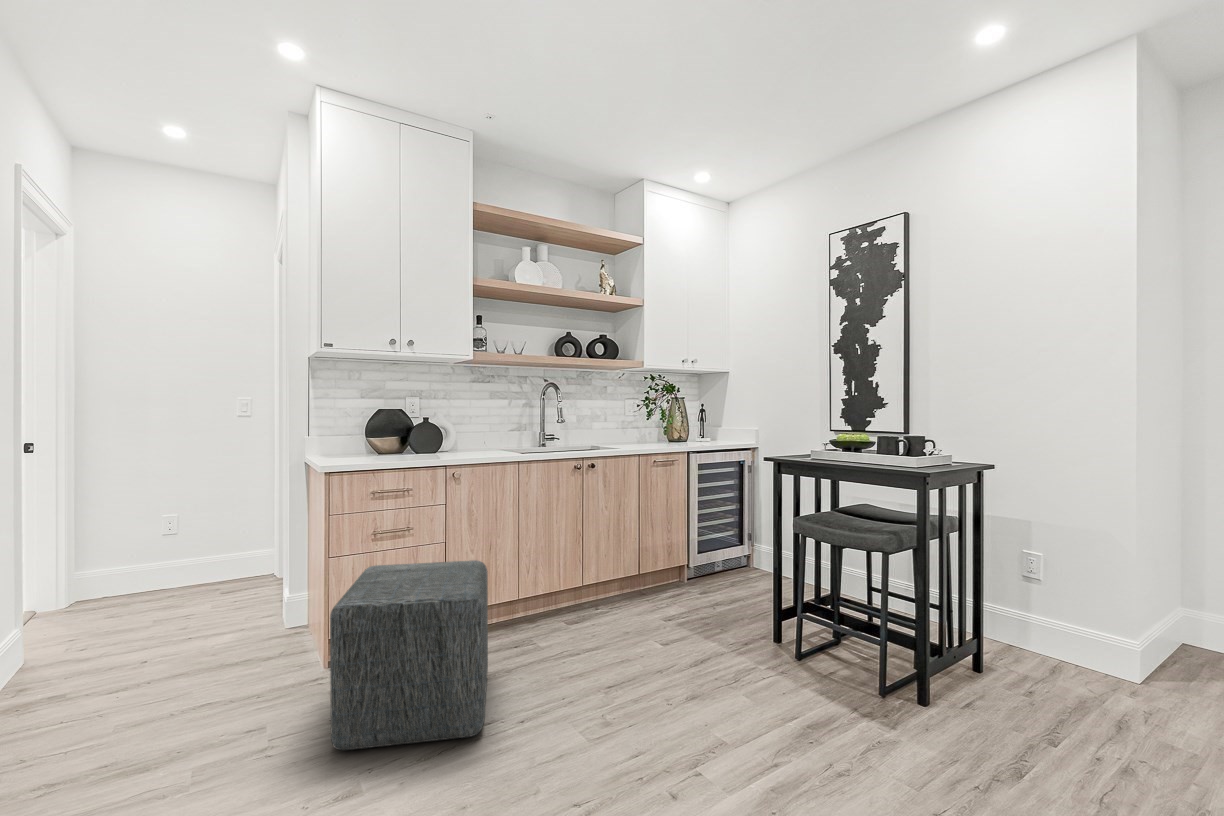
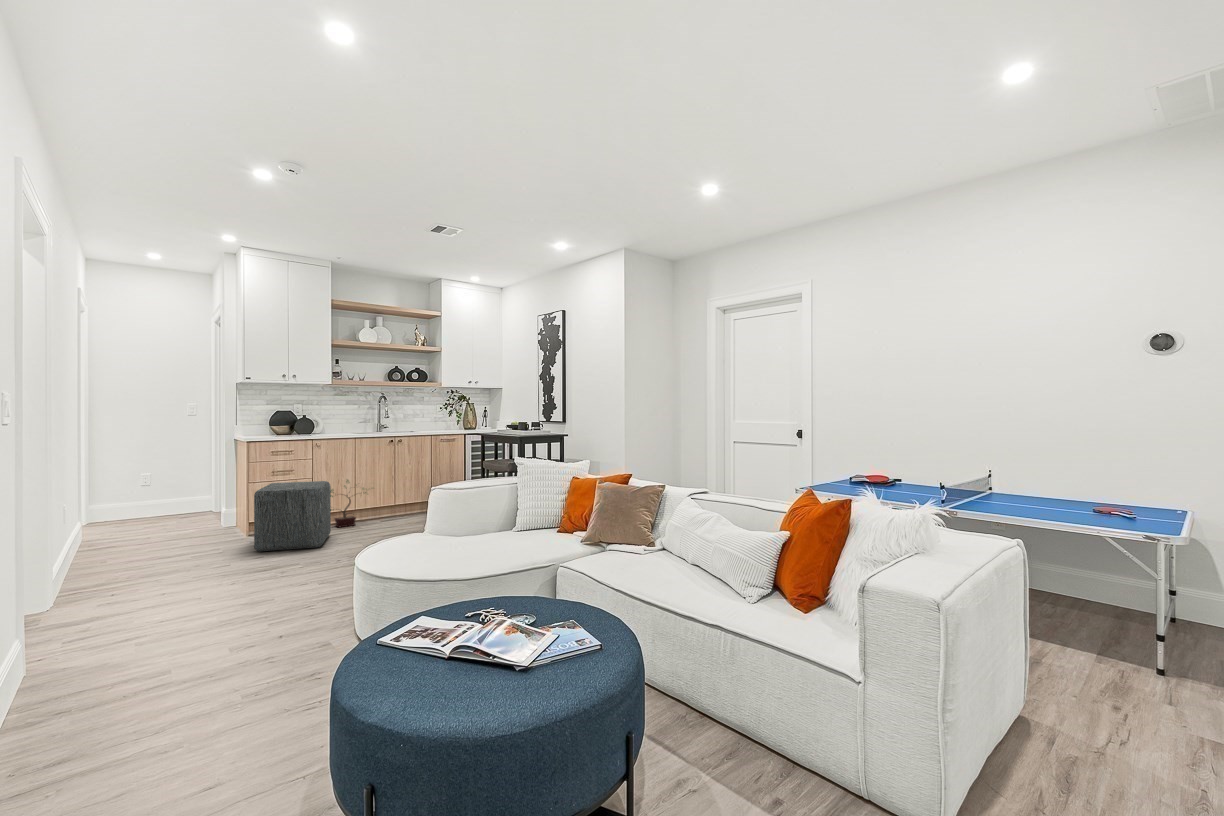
potted plant: none [476,541,557,639] -> present [331,480,366,527]

